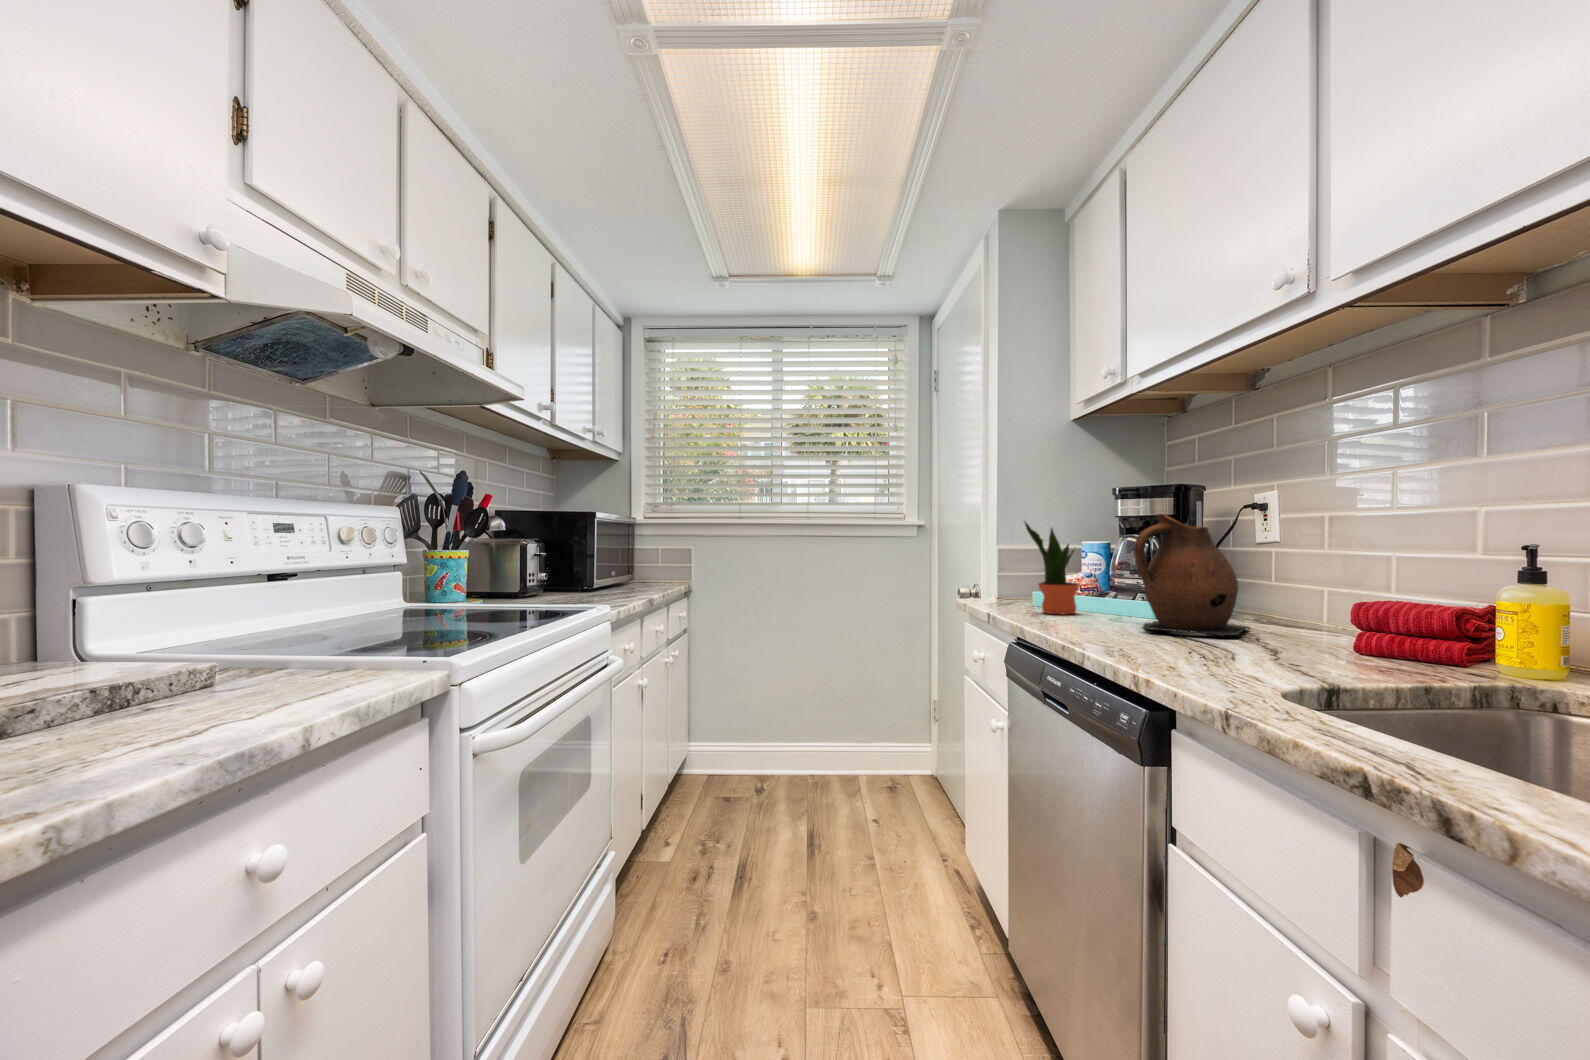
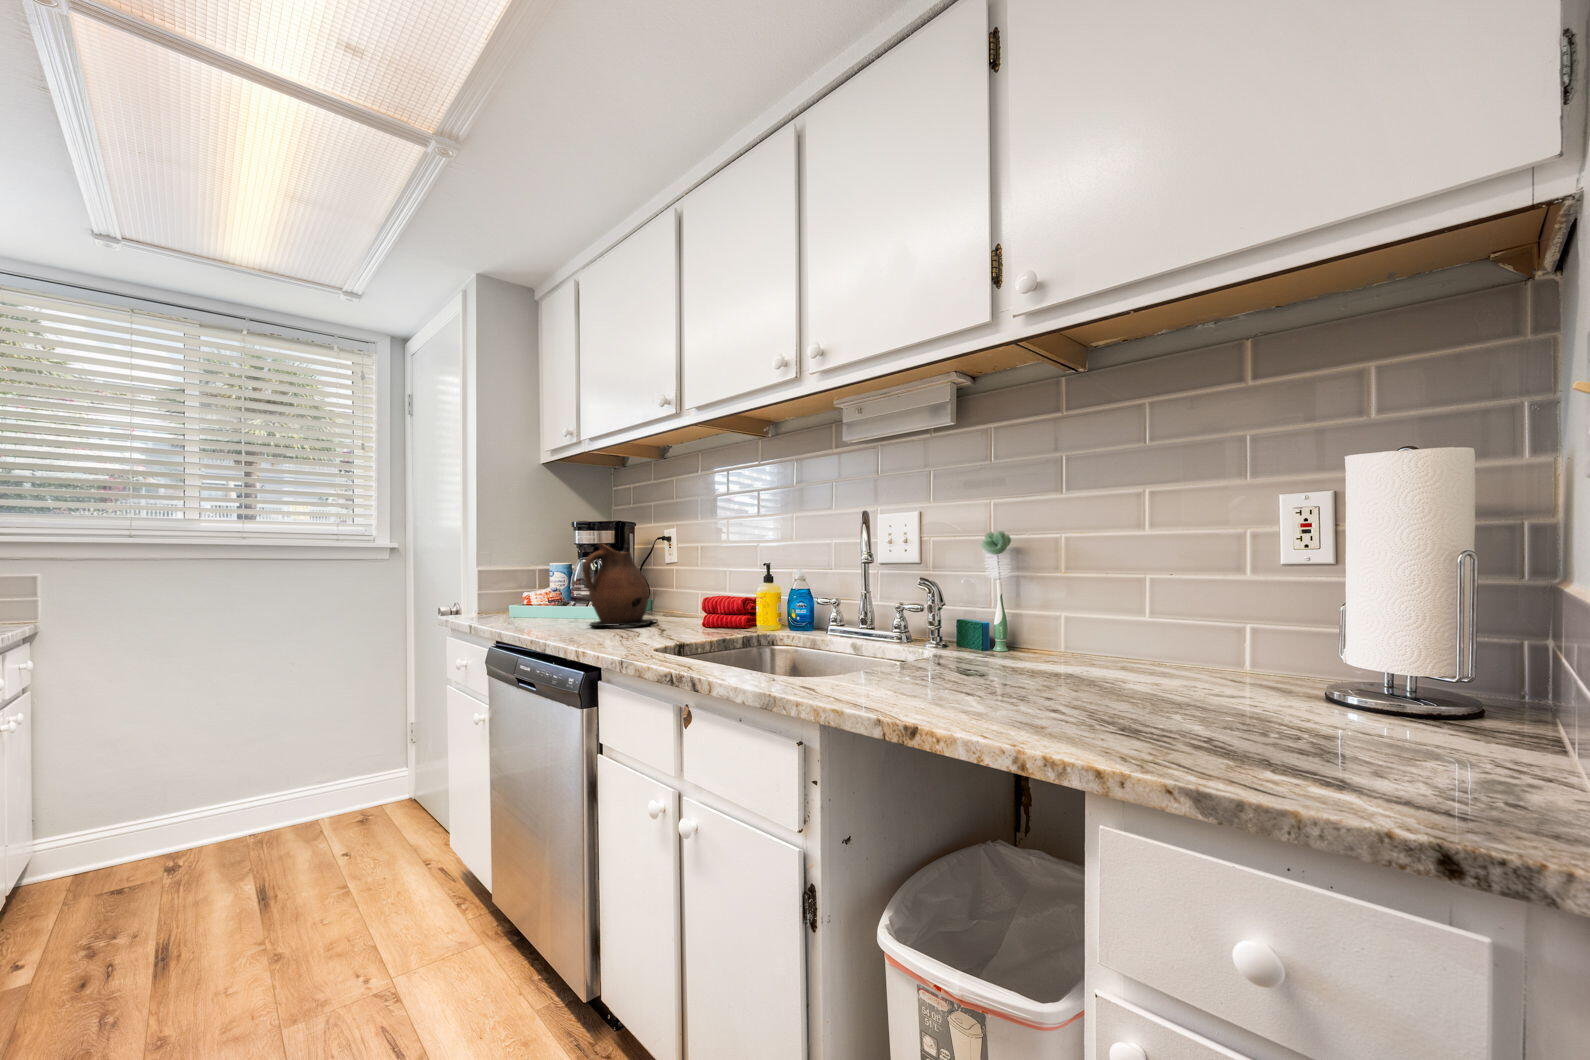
potted plant: present [1025,522,1079,614] -> none [501,547,546,623]

